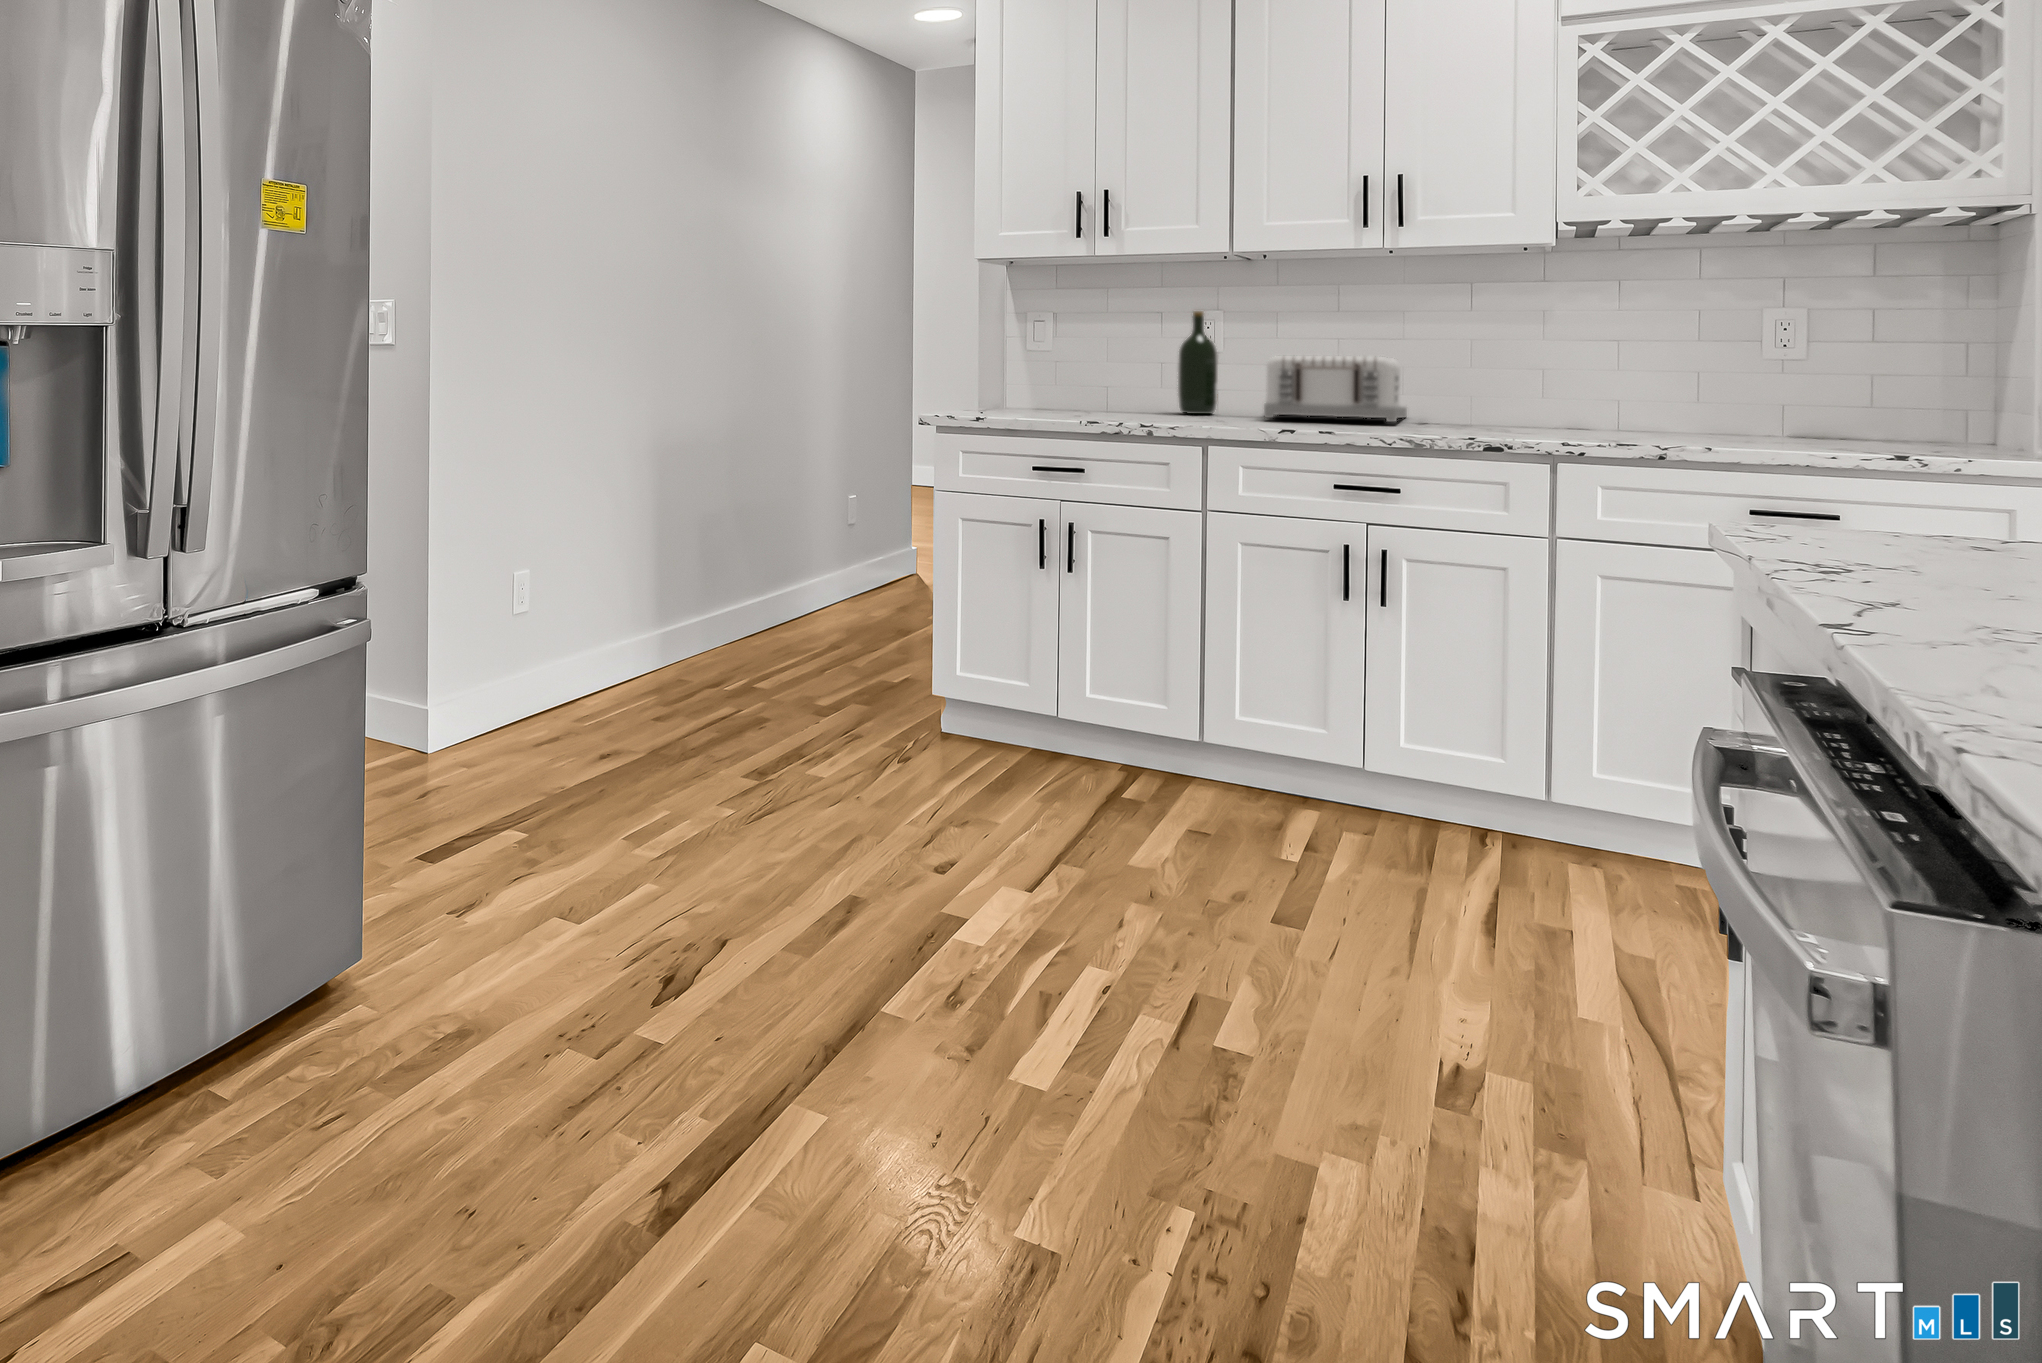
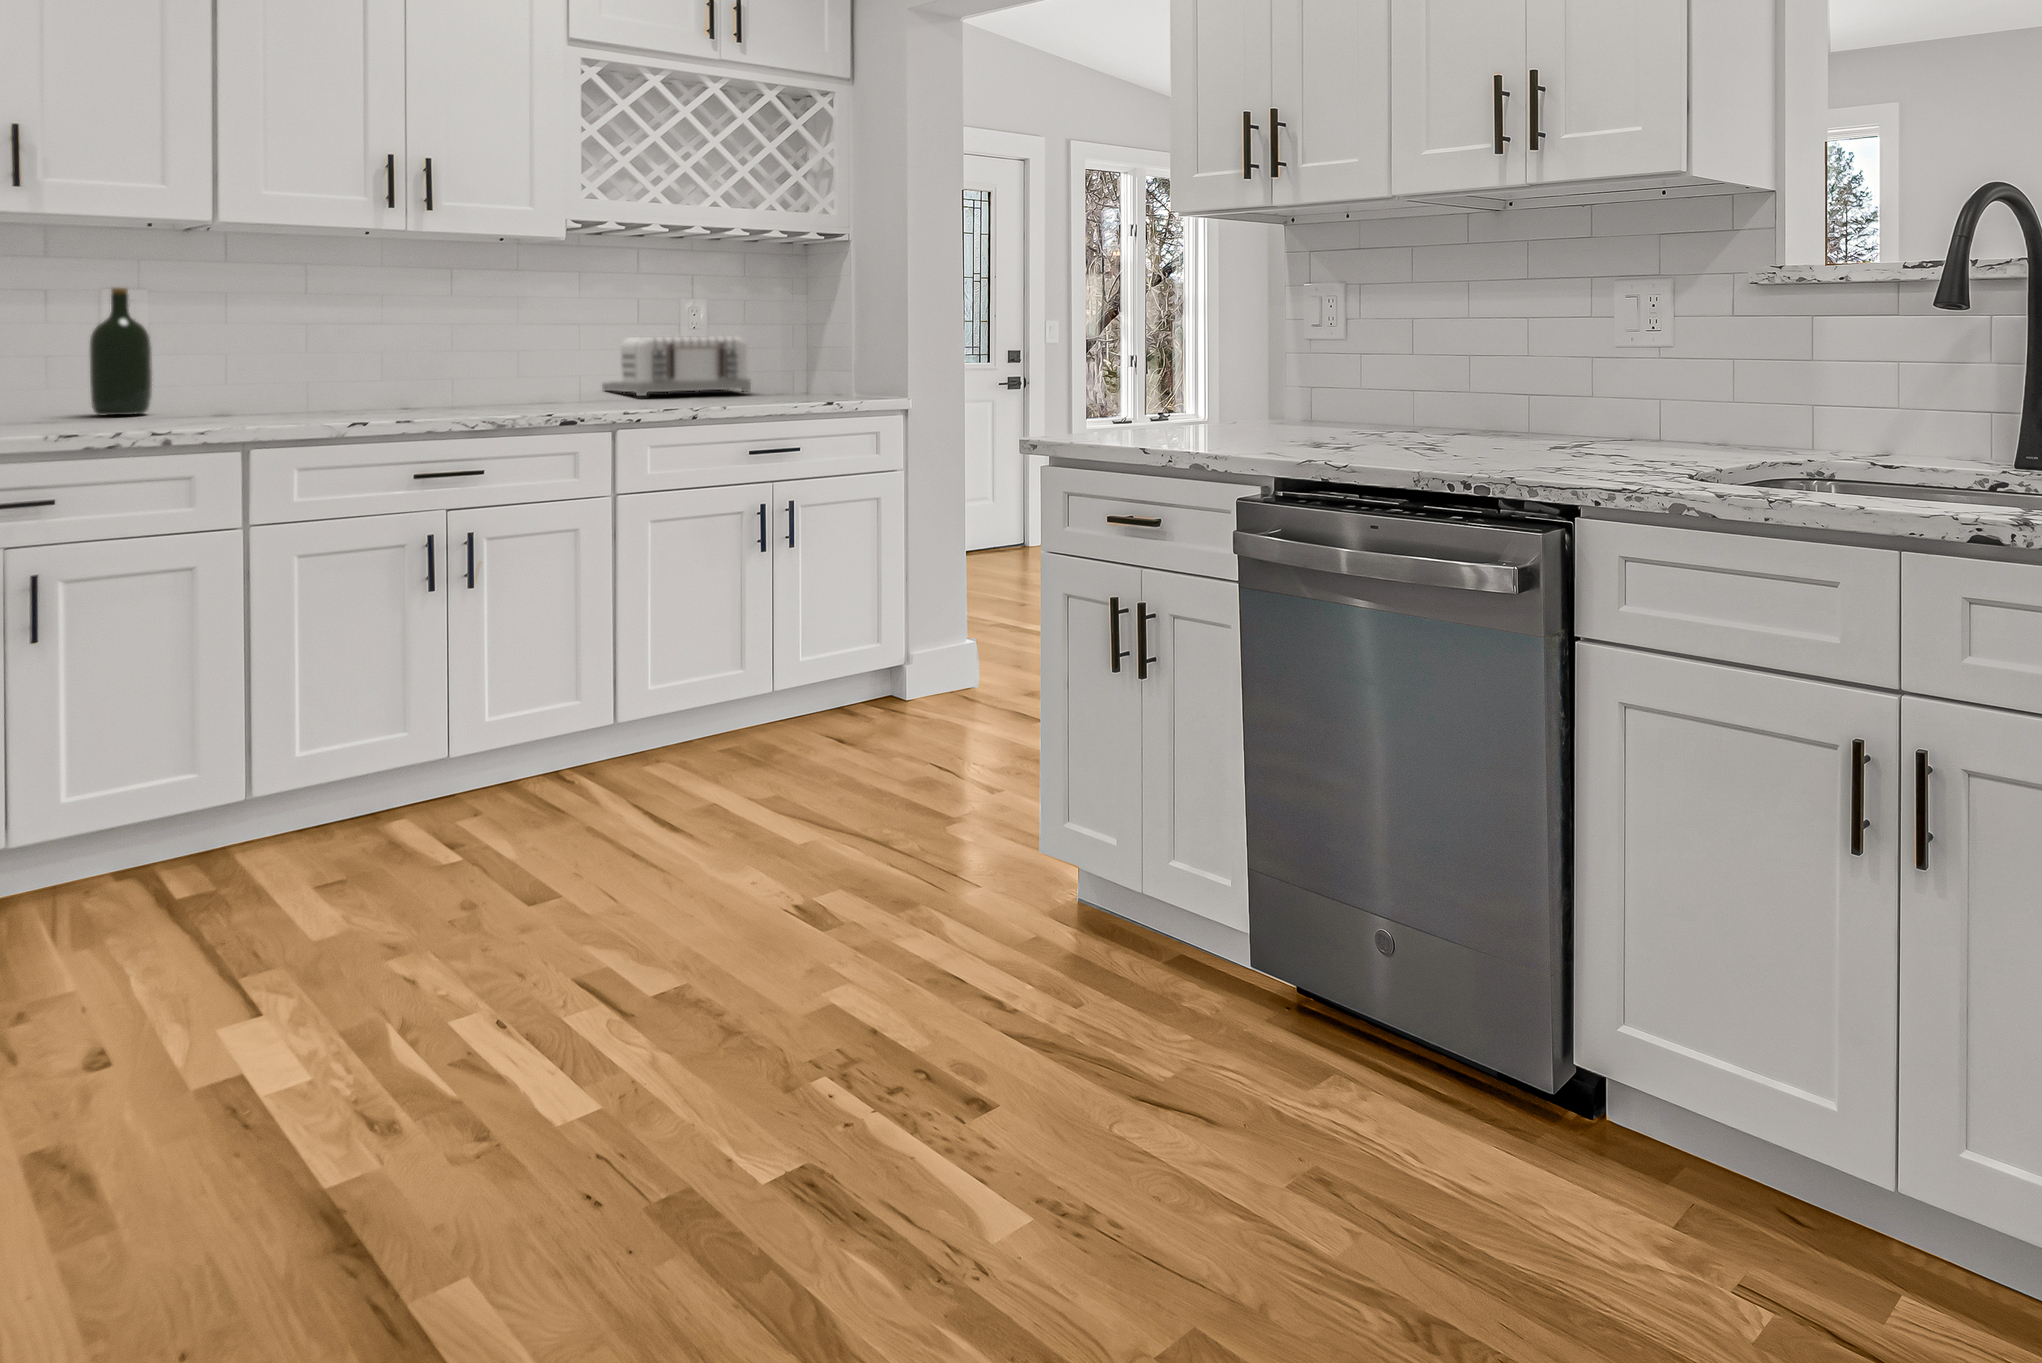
toaster: present [1264,356,1407,422] -> present [602,336,751,396]

